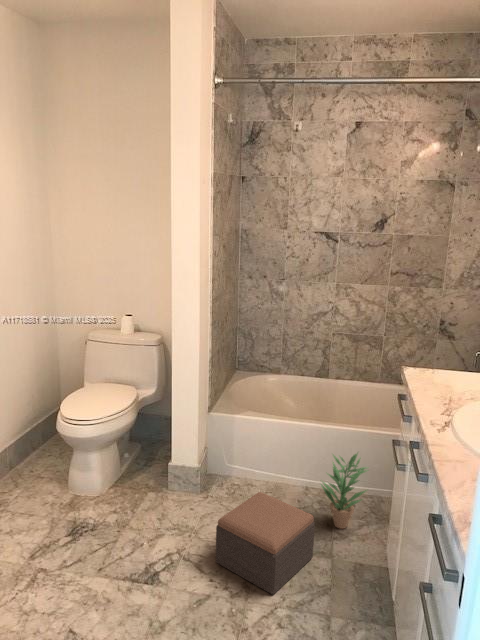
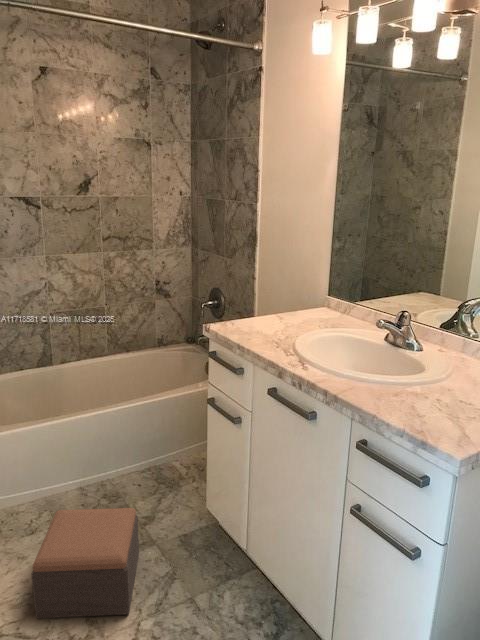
potted plant: present [321,453,367,529] -> none [110,424,165,513]

